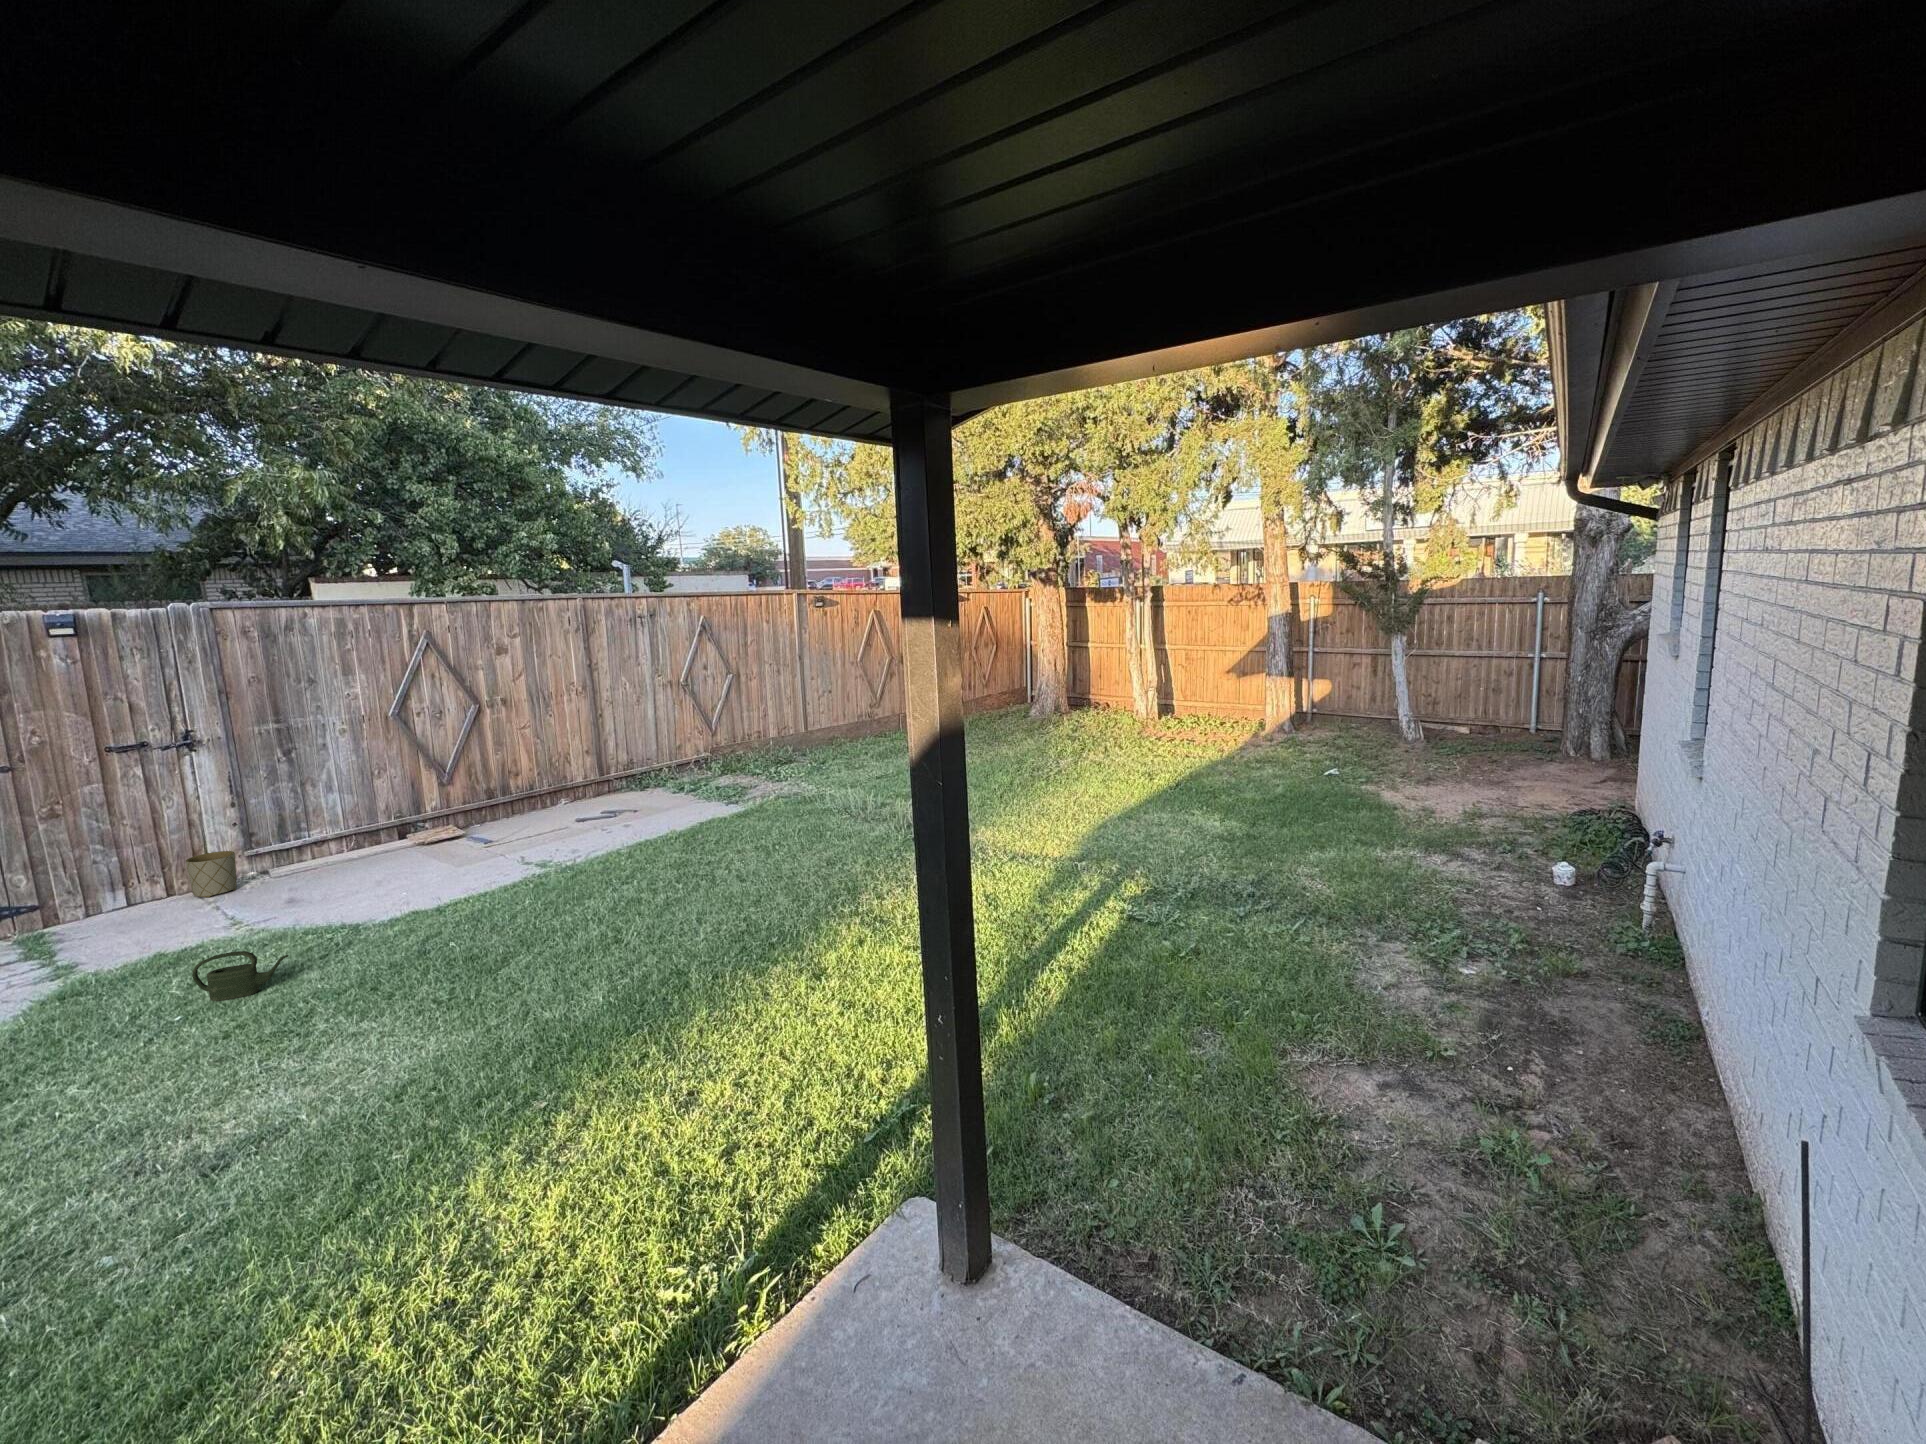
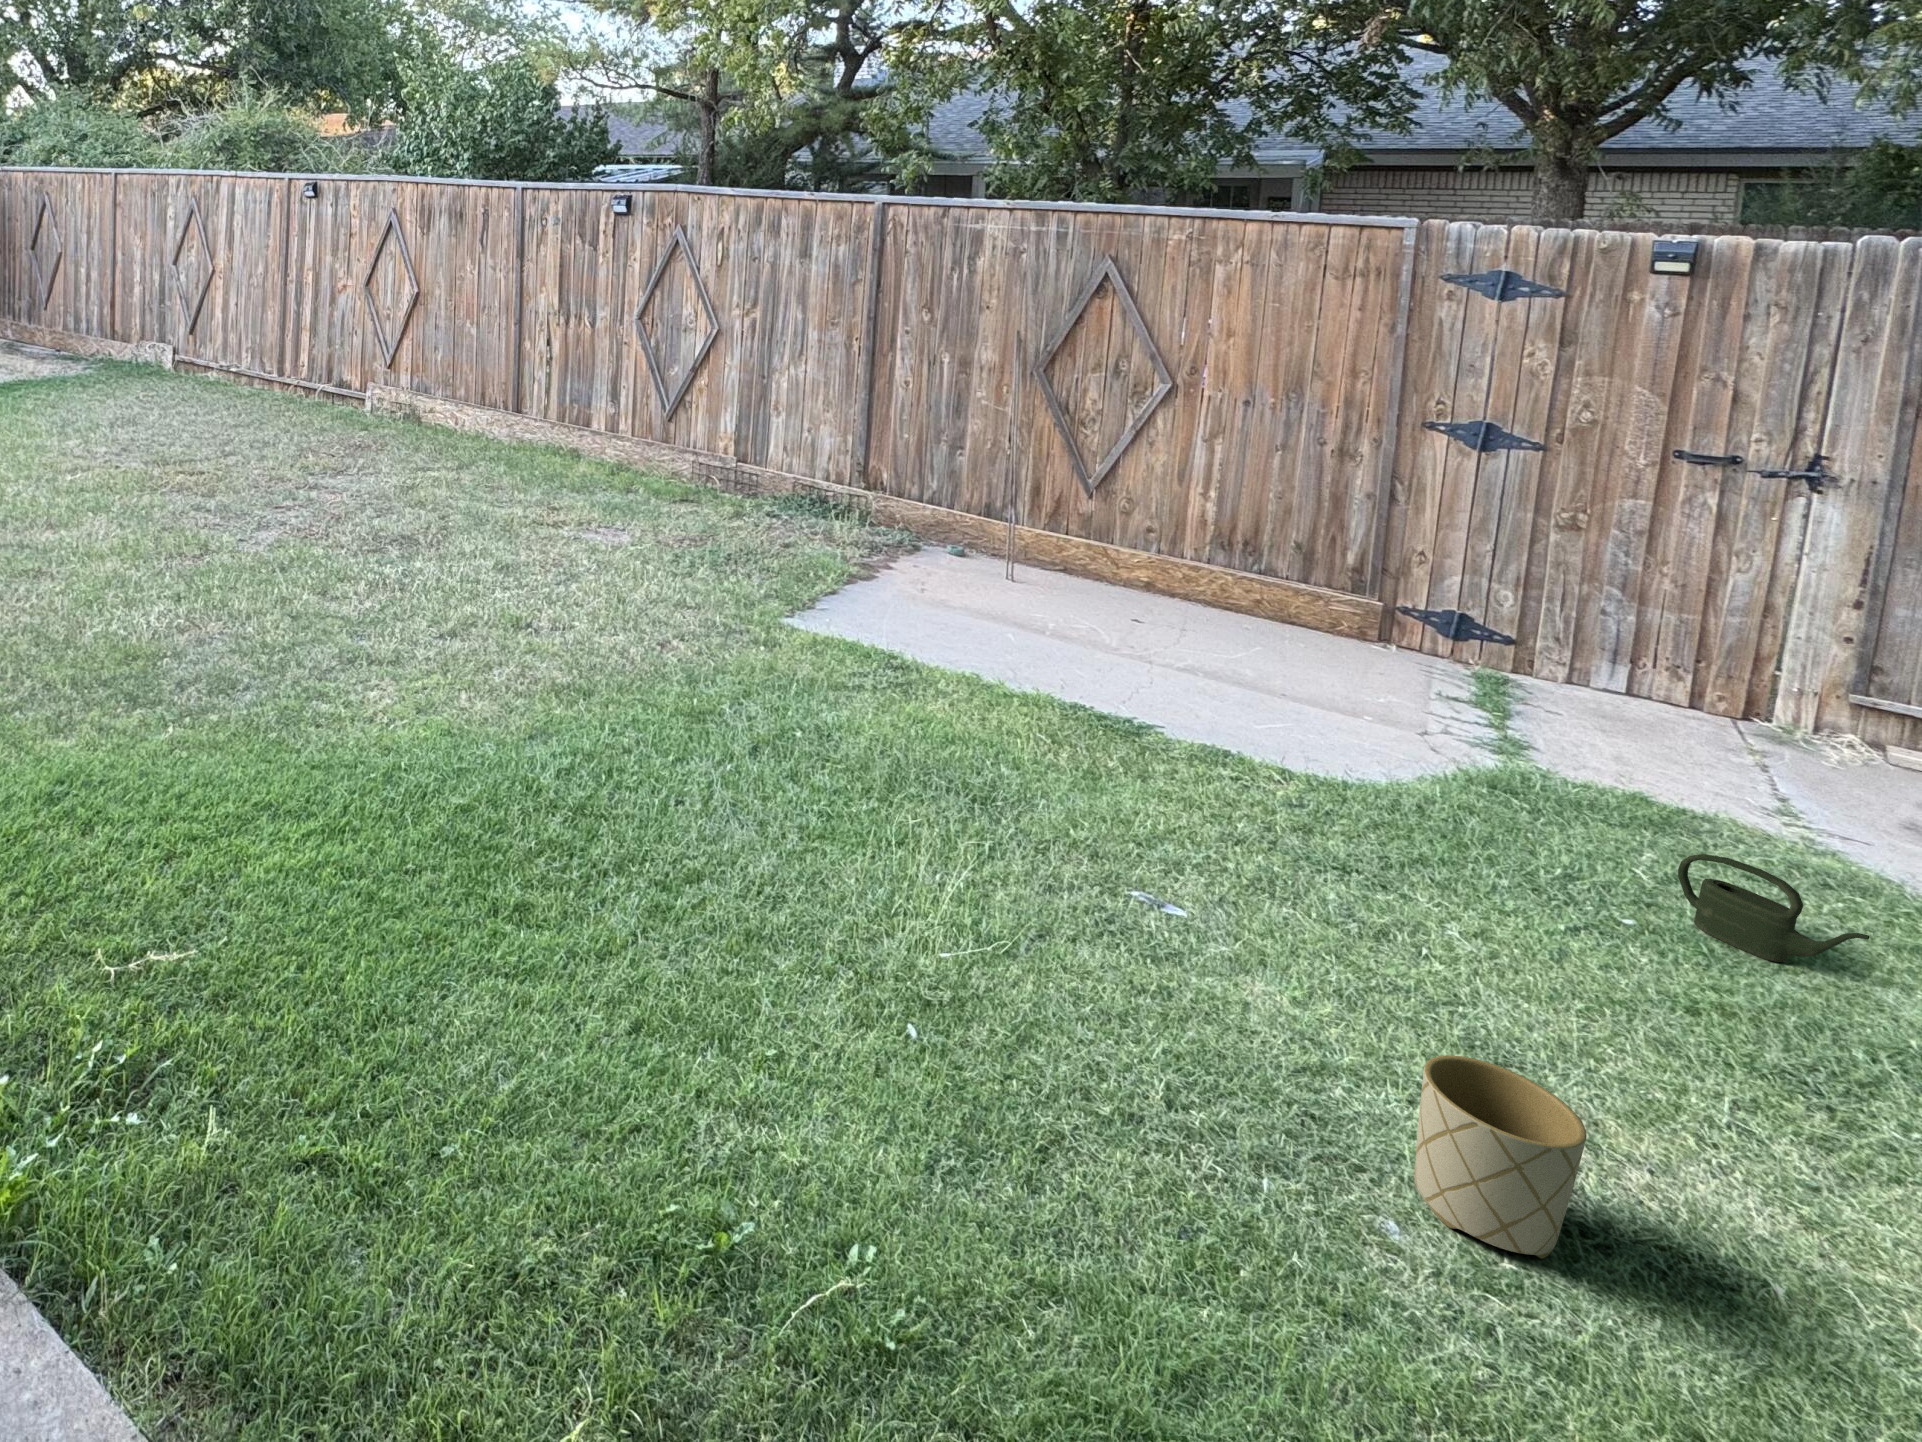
planter: present [186,851,237,897] -> present [1415,1056,1586,1259]

